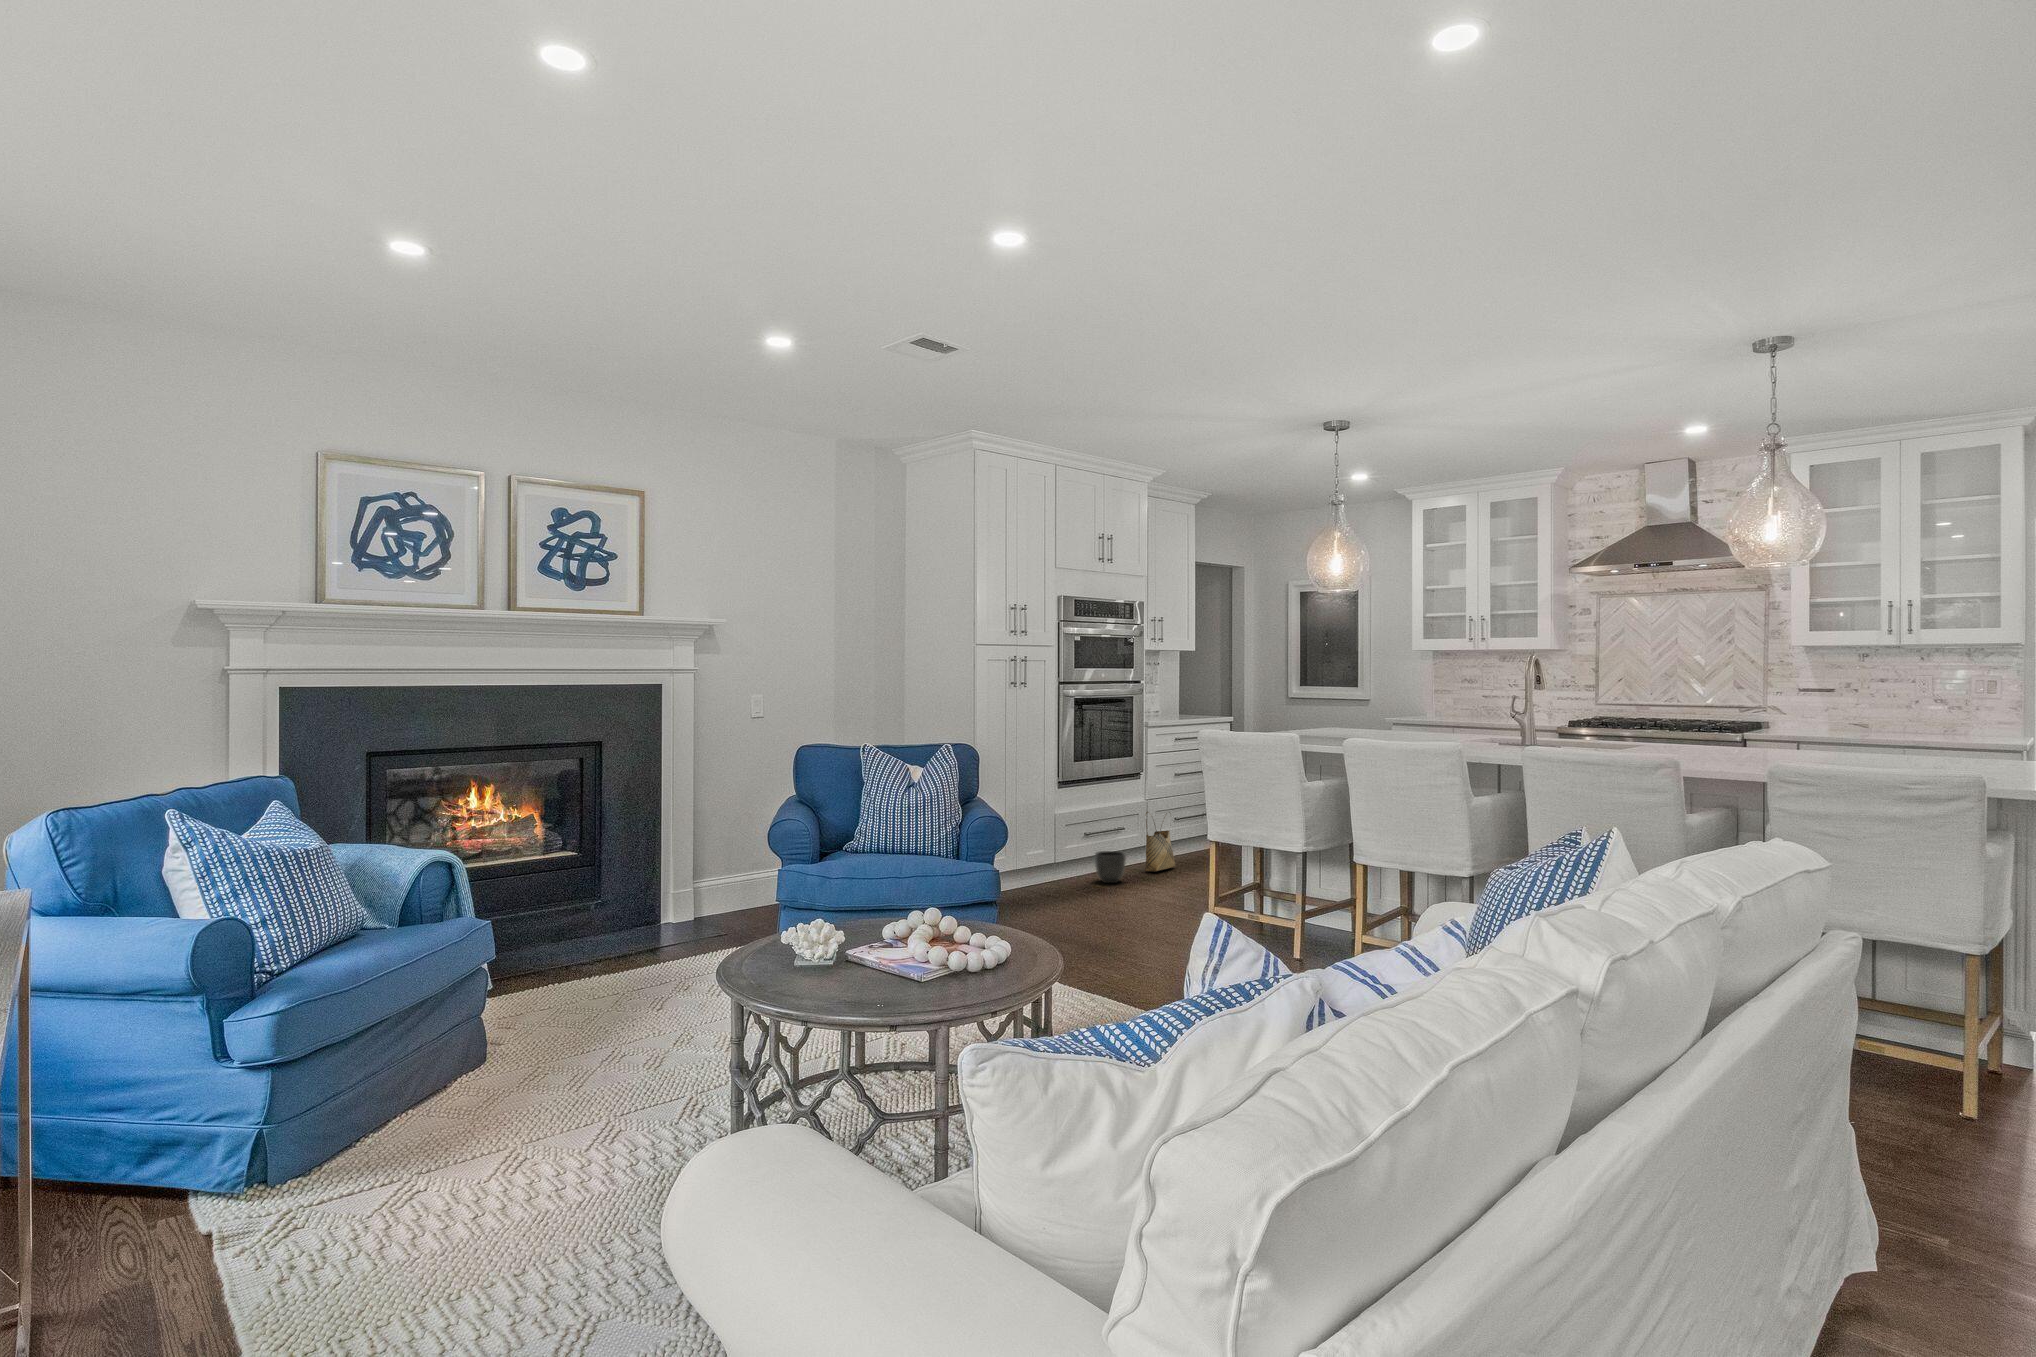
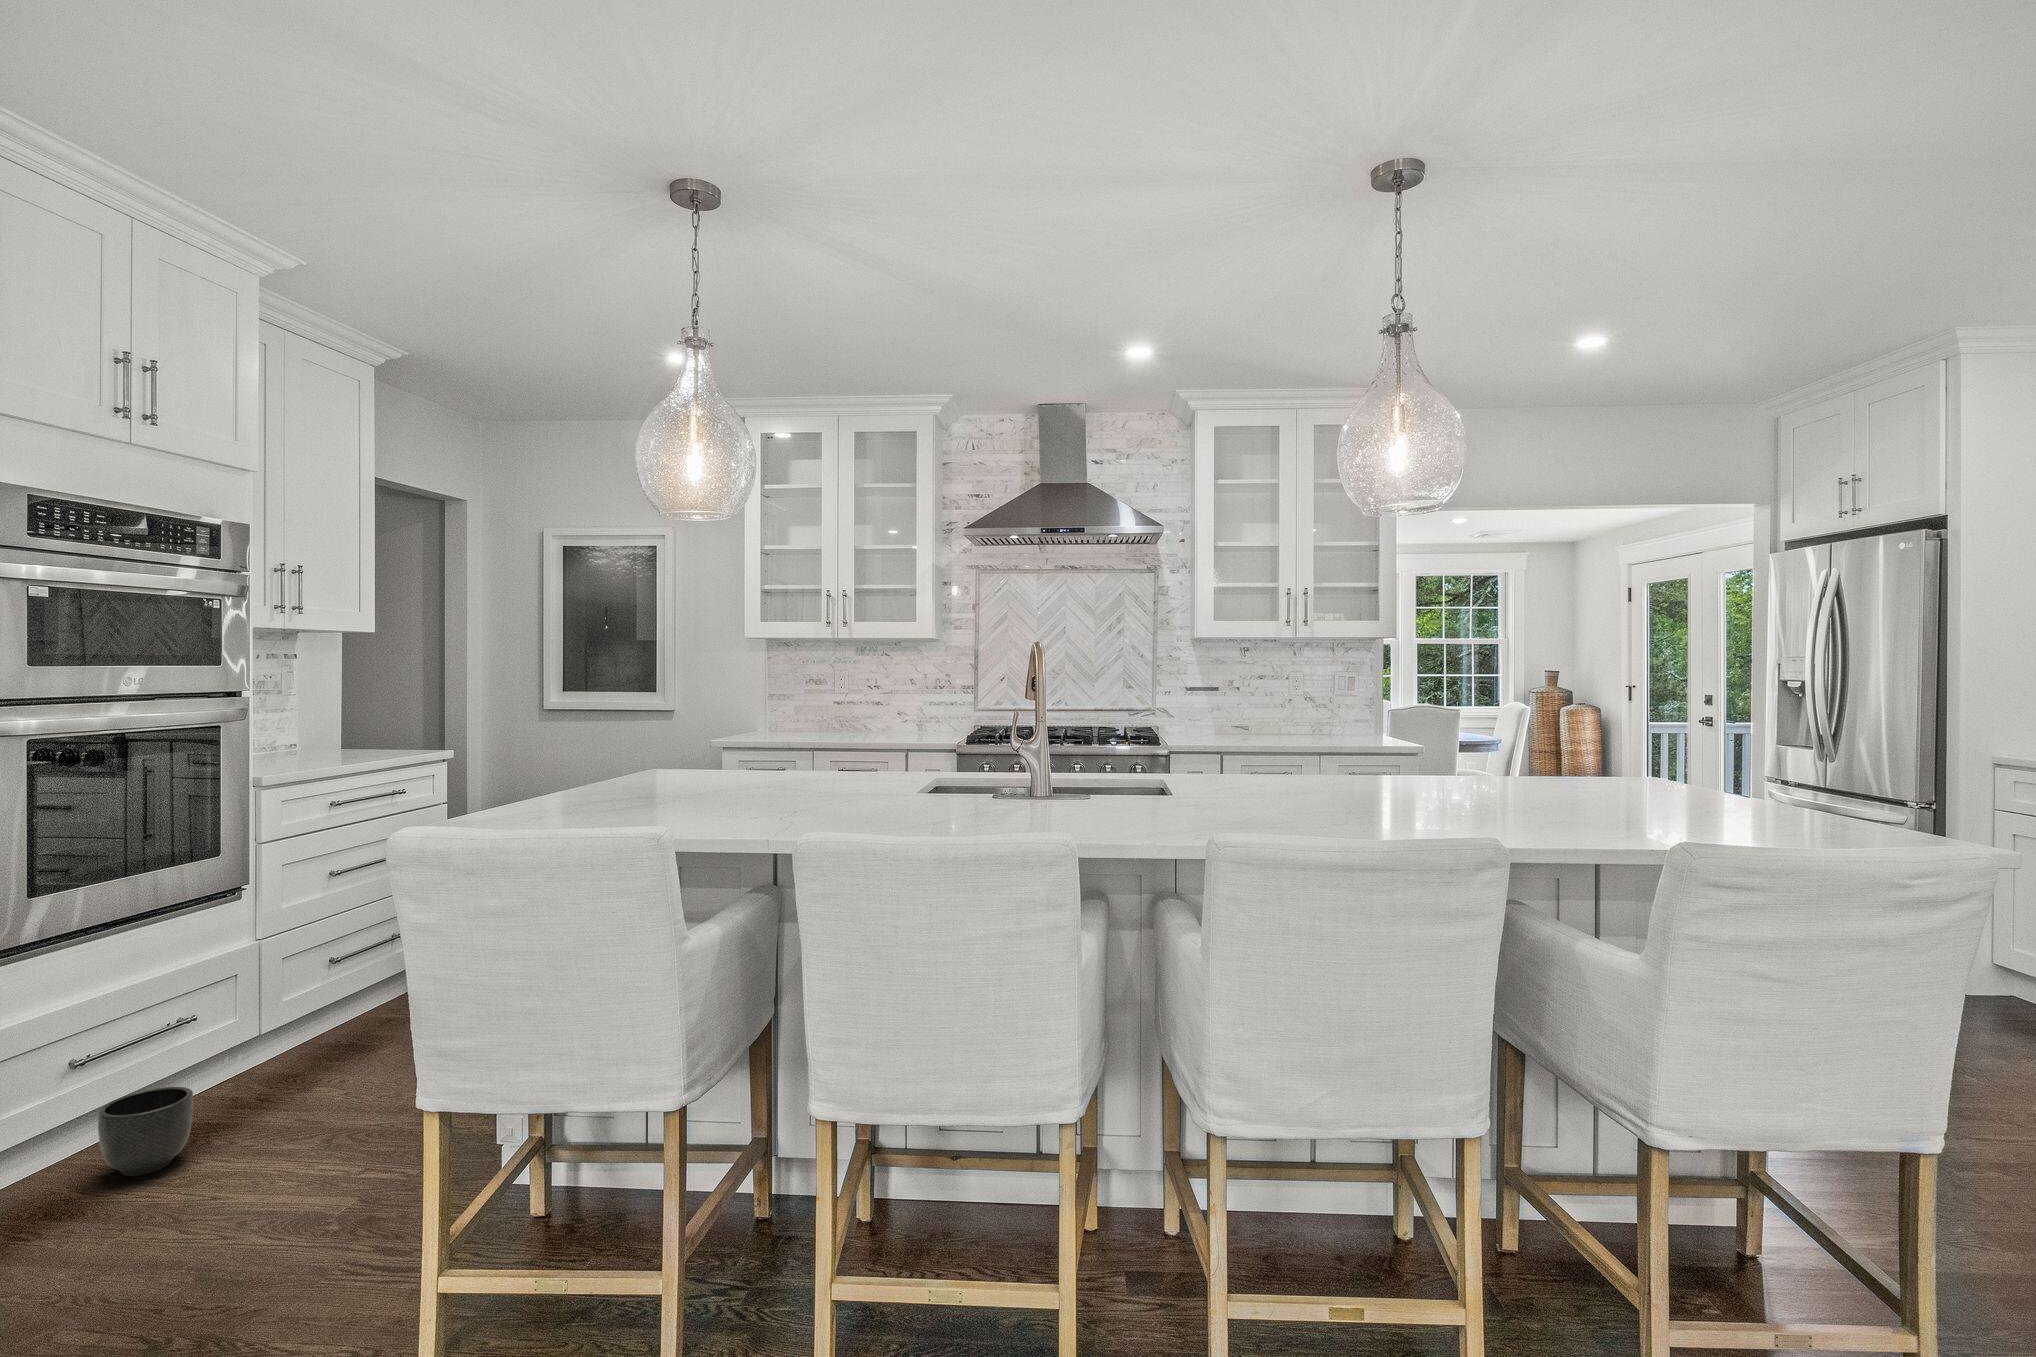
woven basket: present [1145,812,1175,872] -> none [254,961,332,1098]

